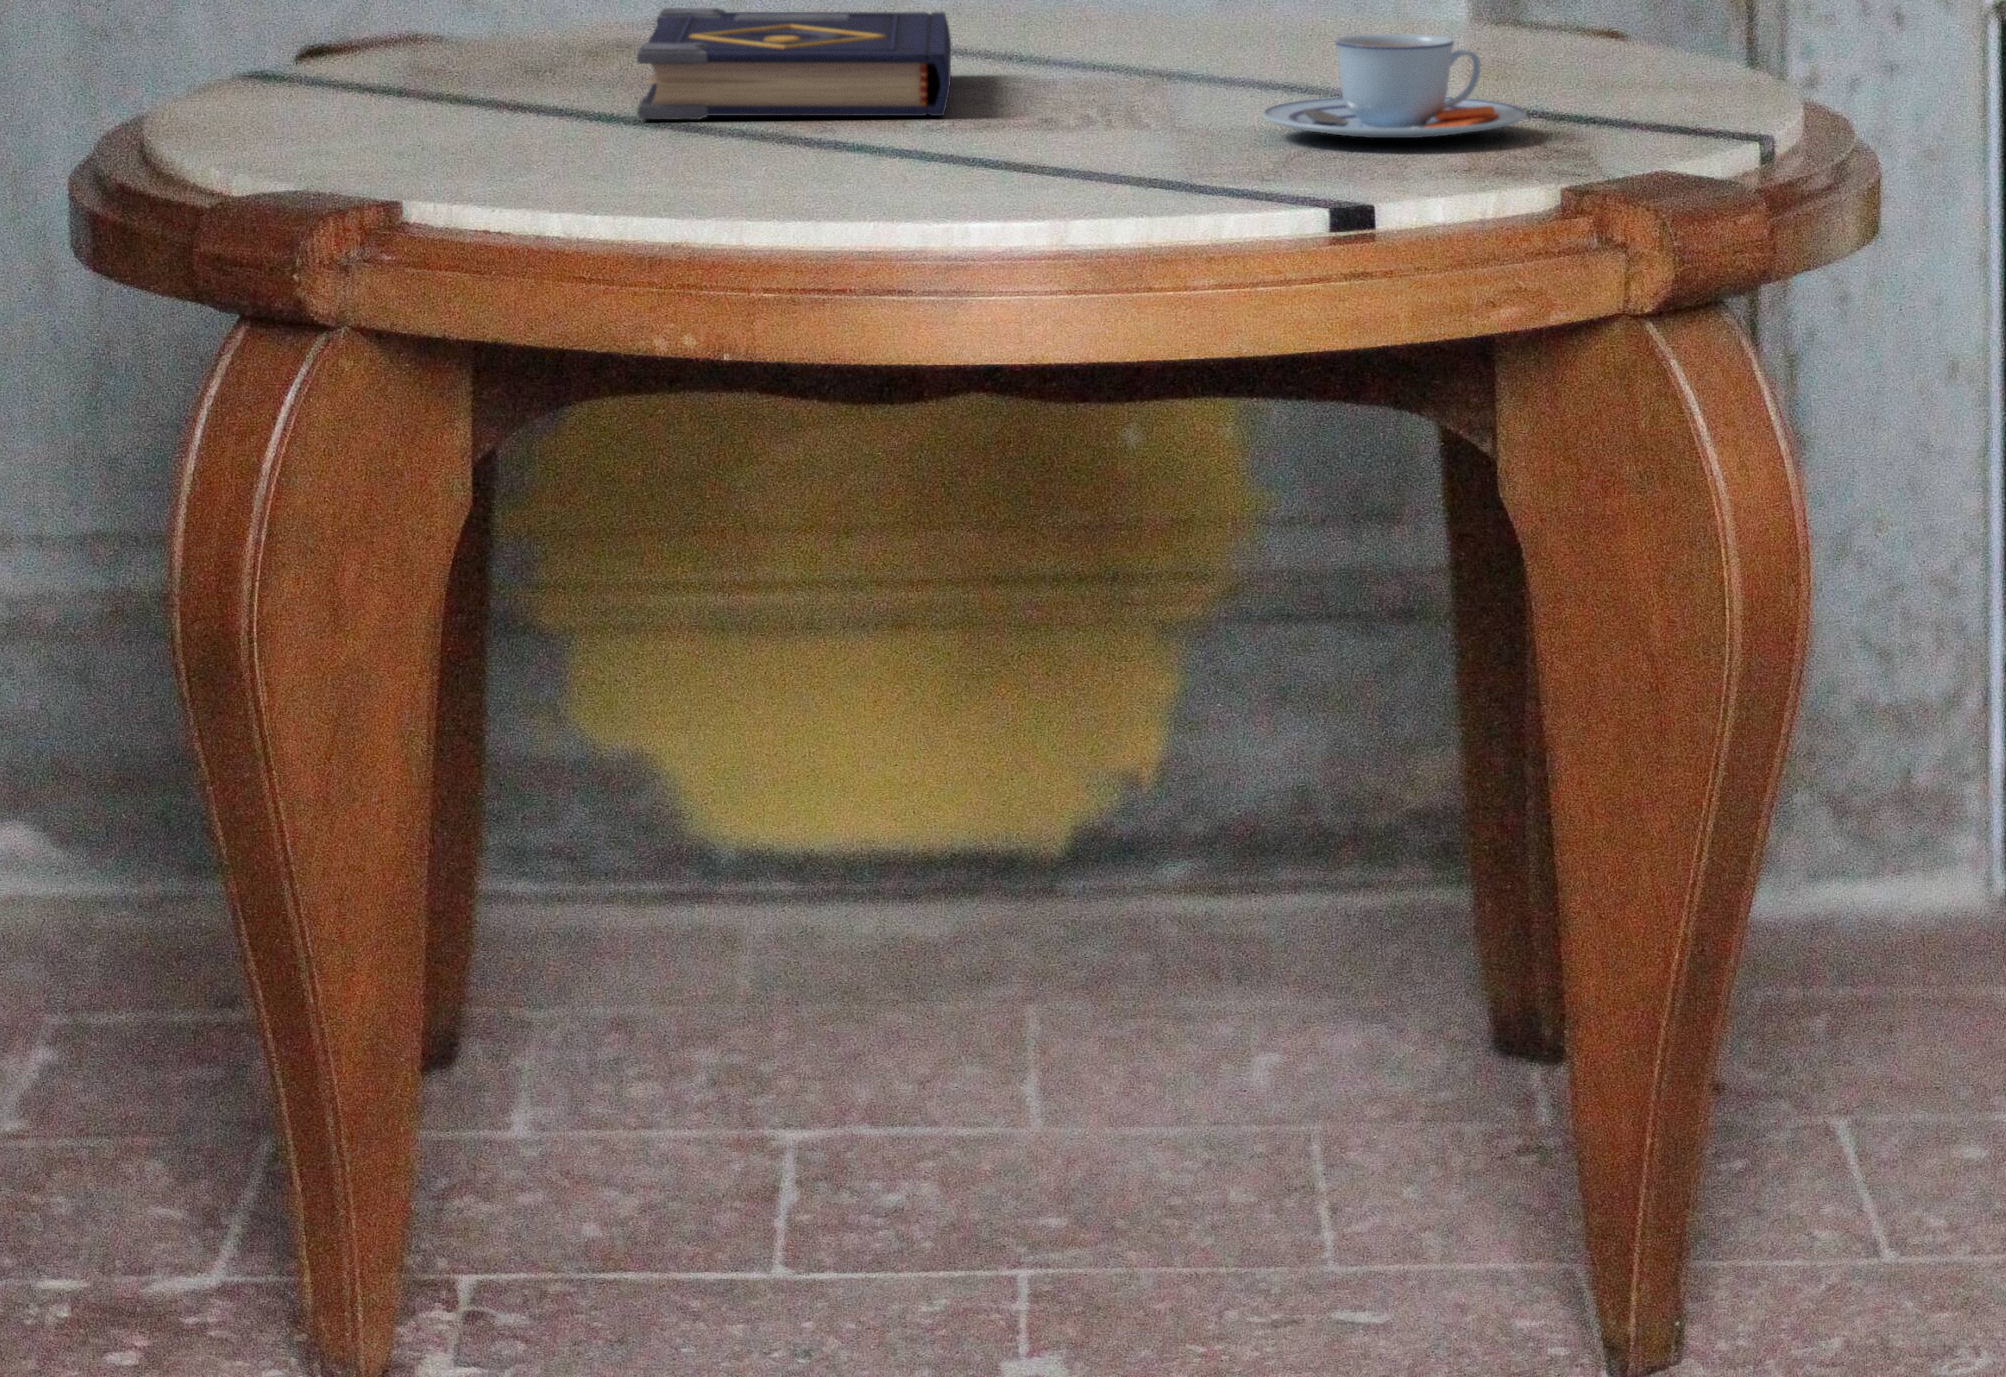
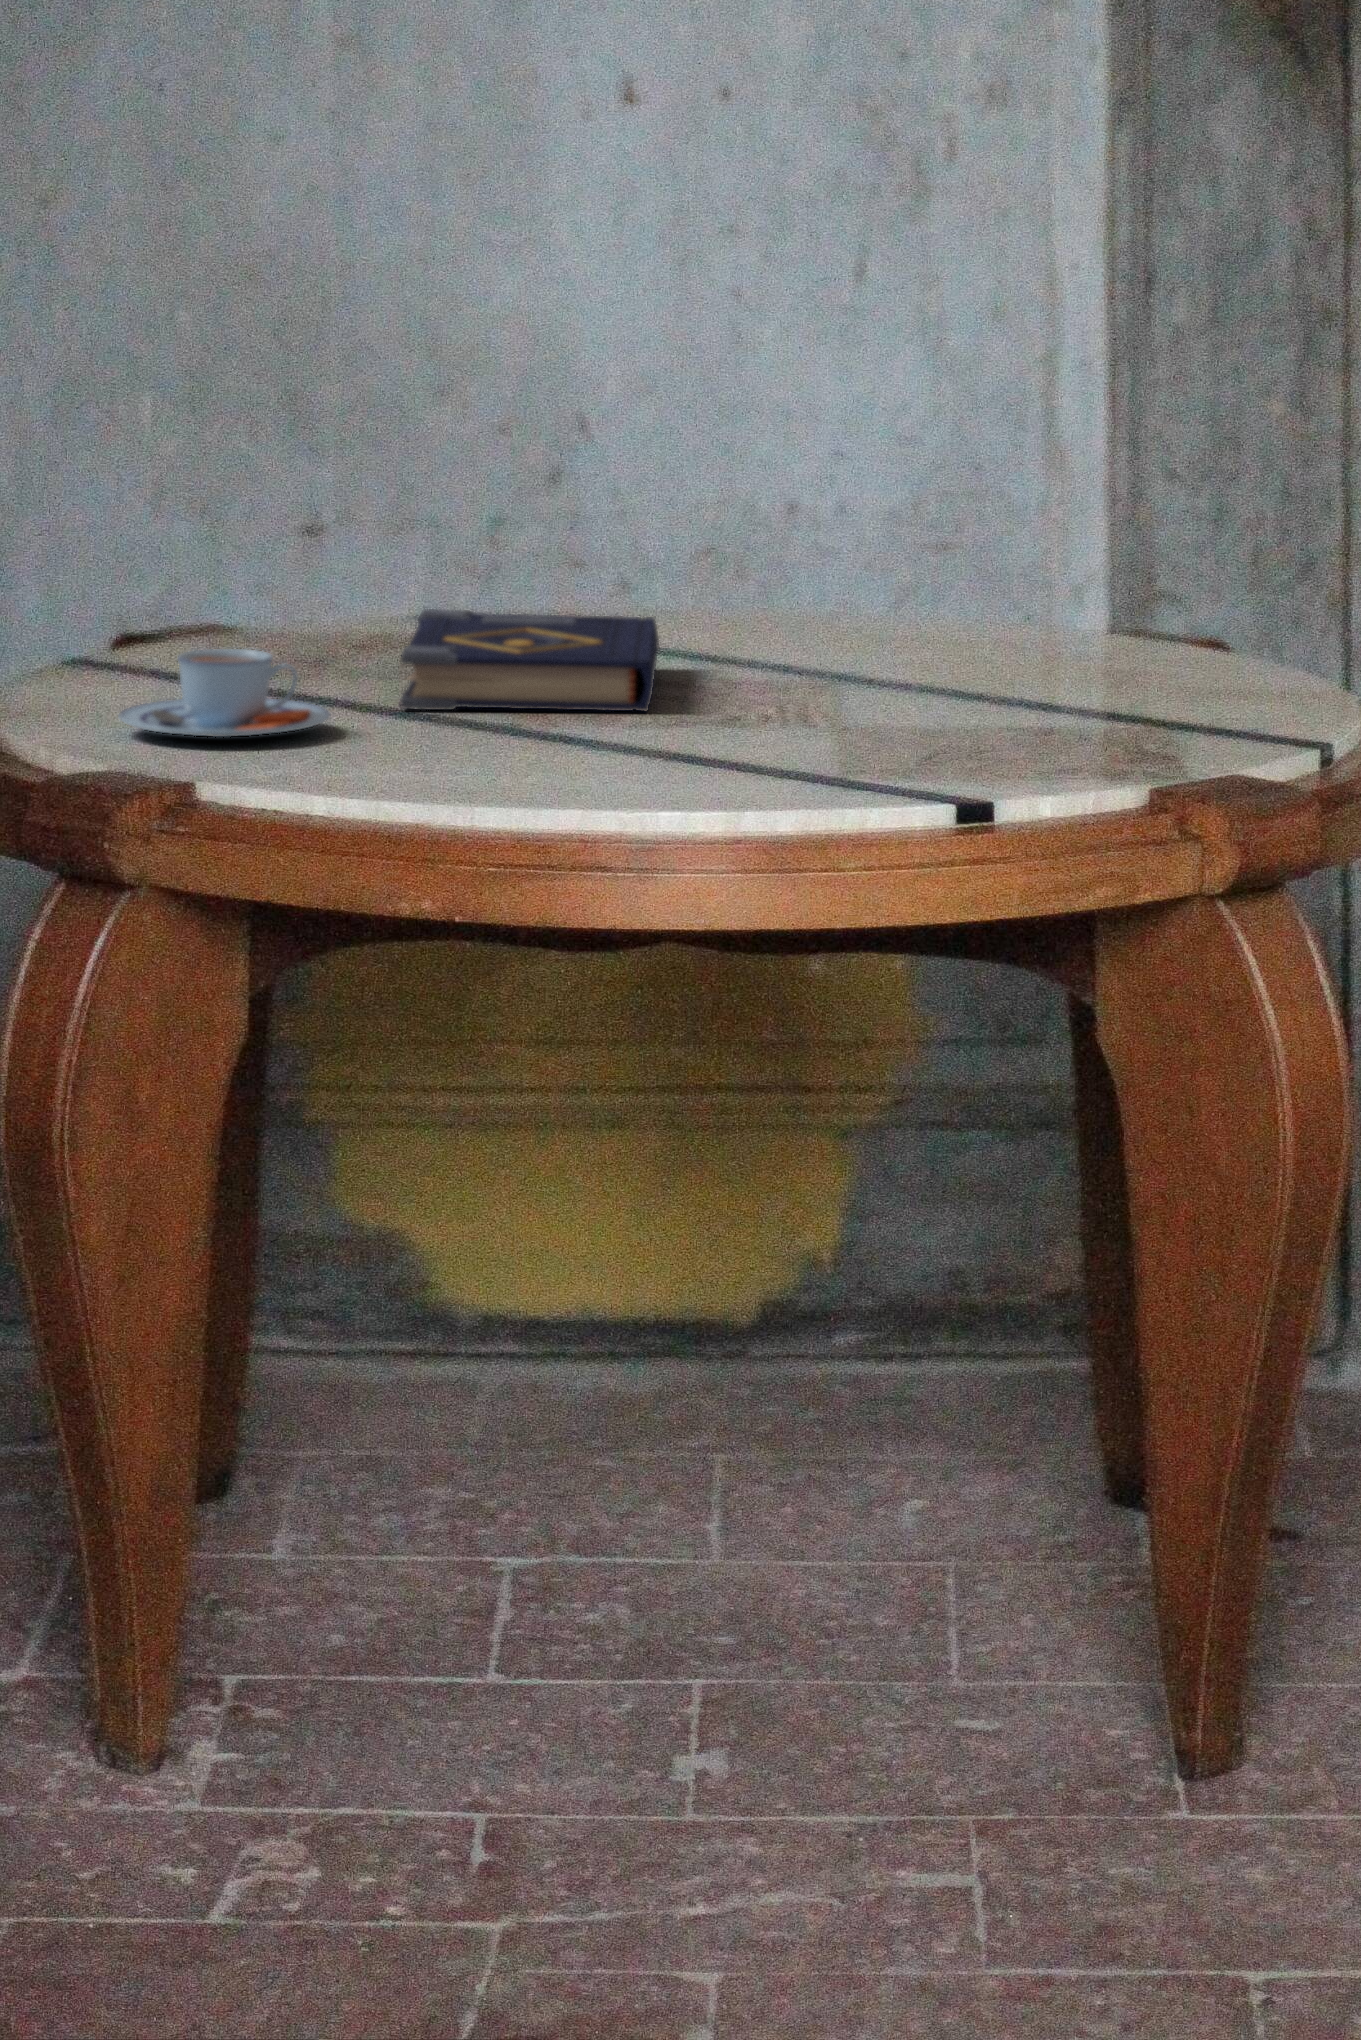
teacup: present [1262,34,1527,138] -> present [119,649,330,737]

